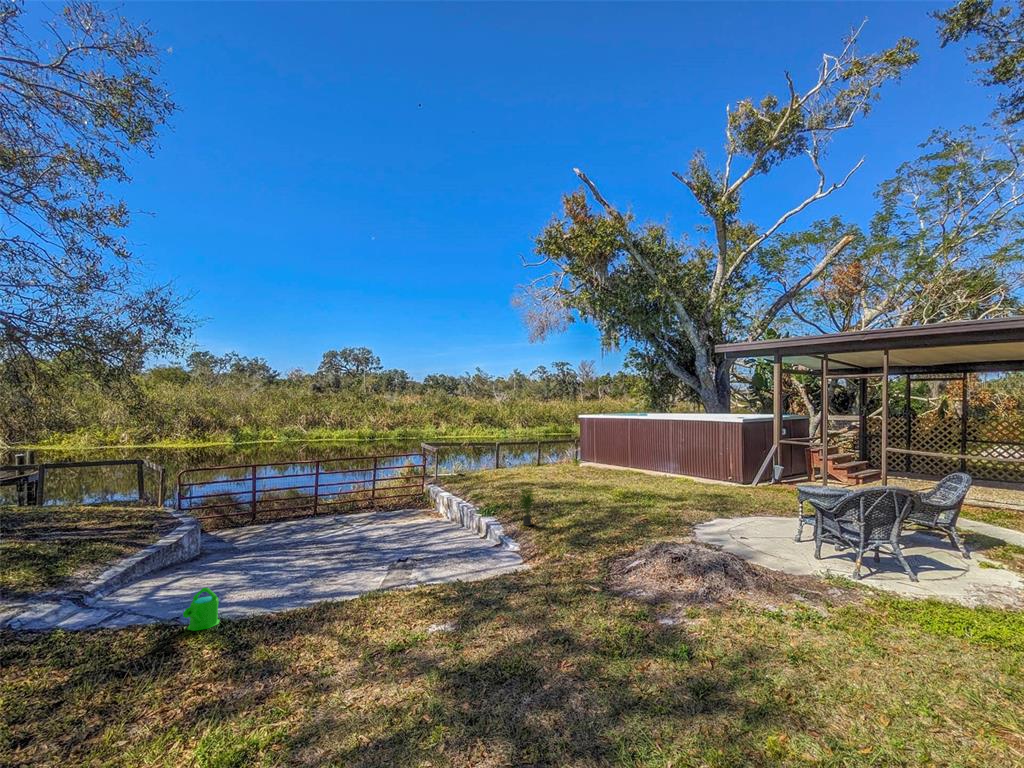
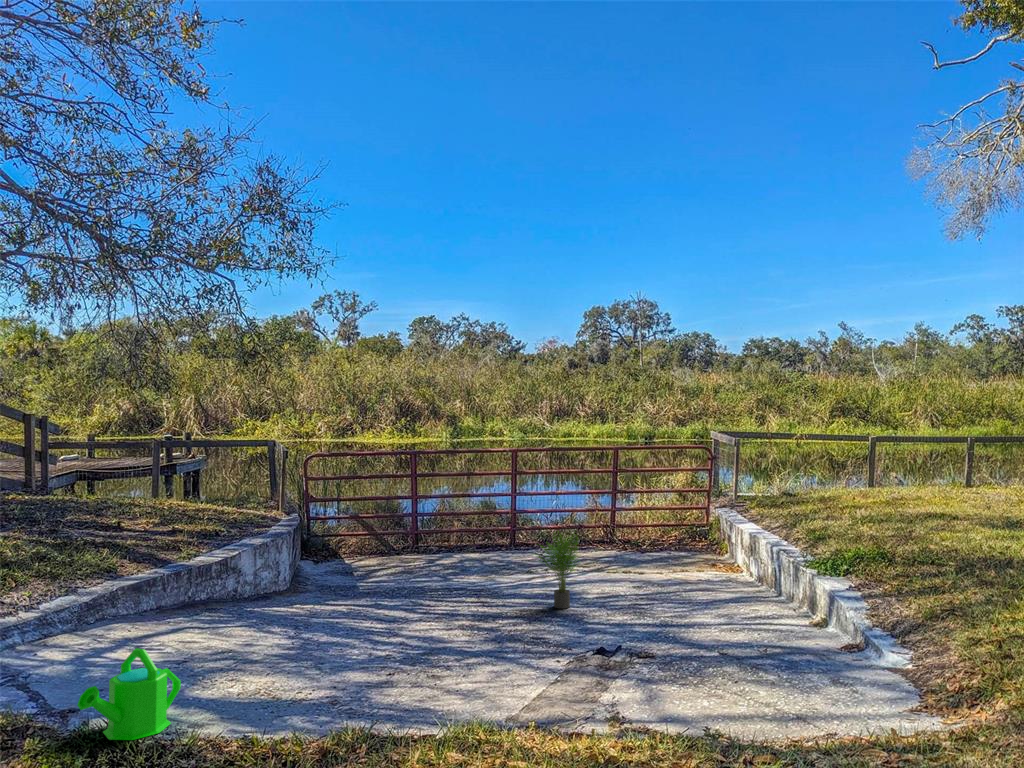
potted plant: present [518,487,533,526] -> present [539,534,577,609]

